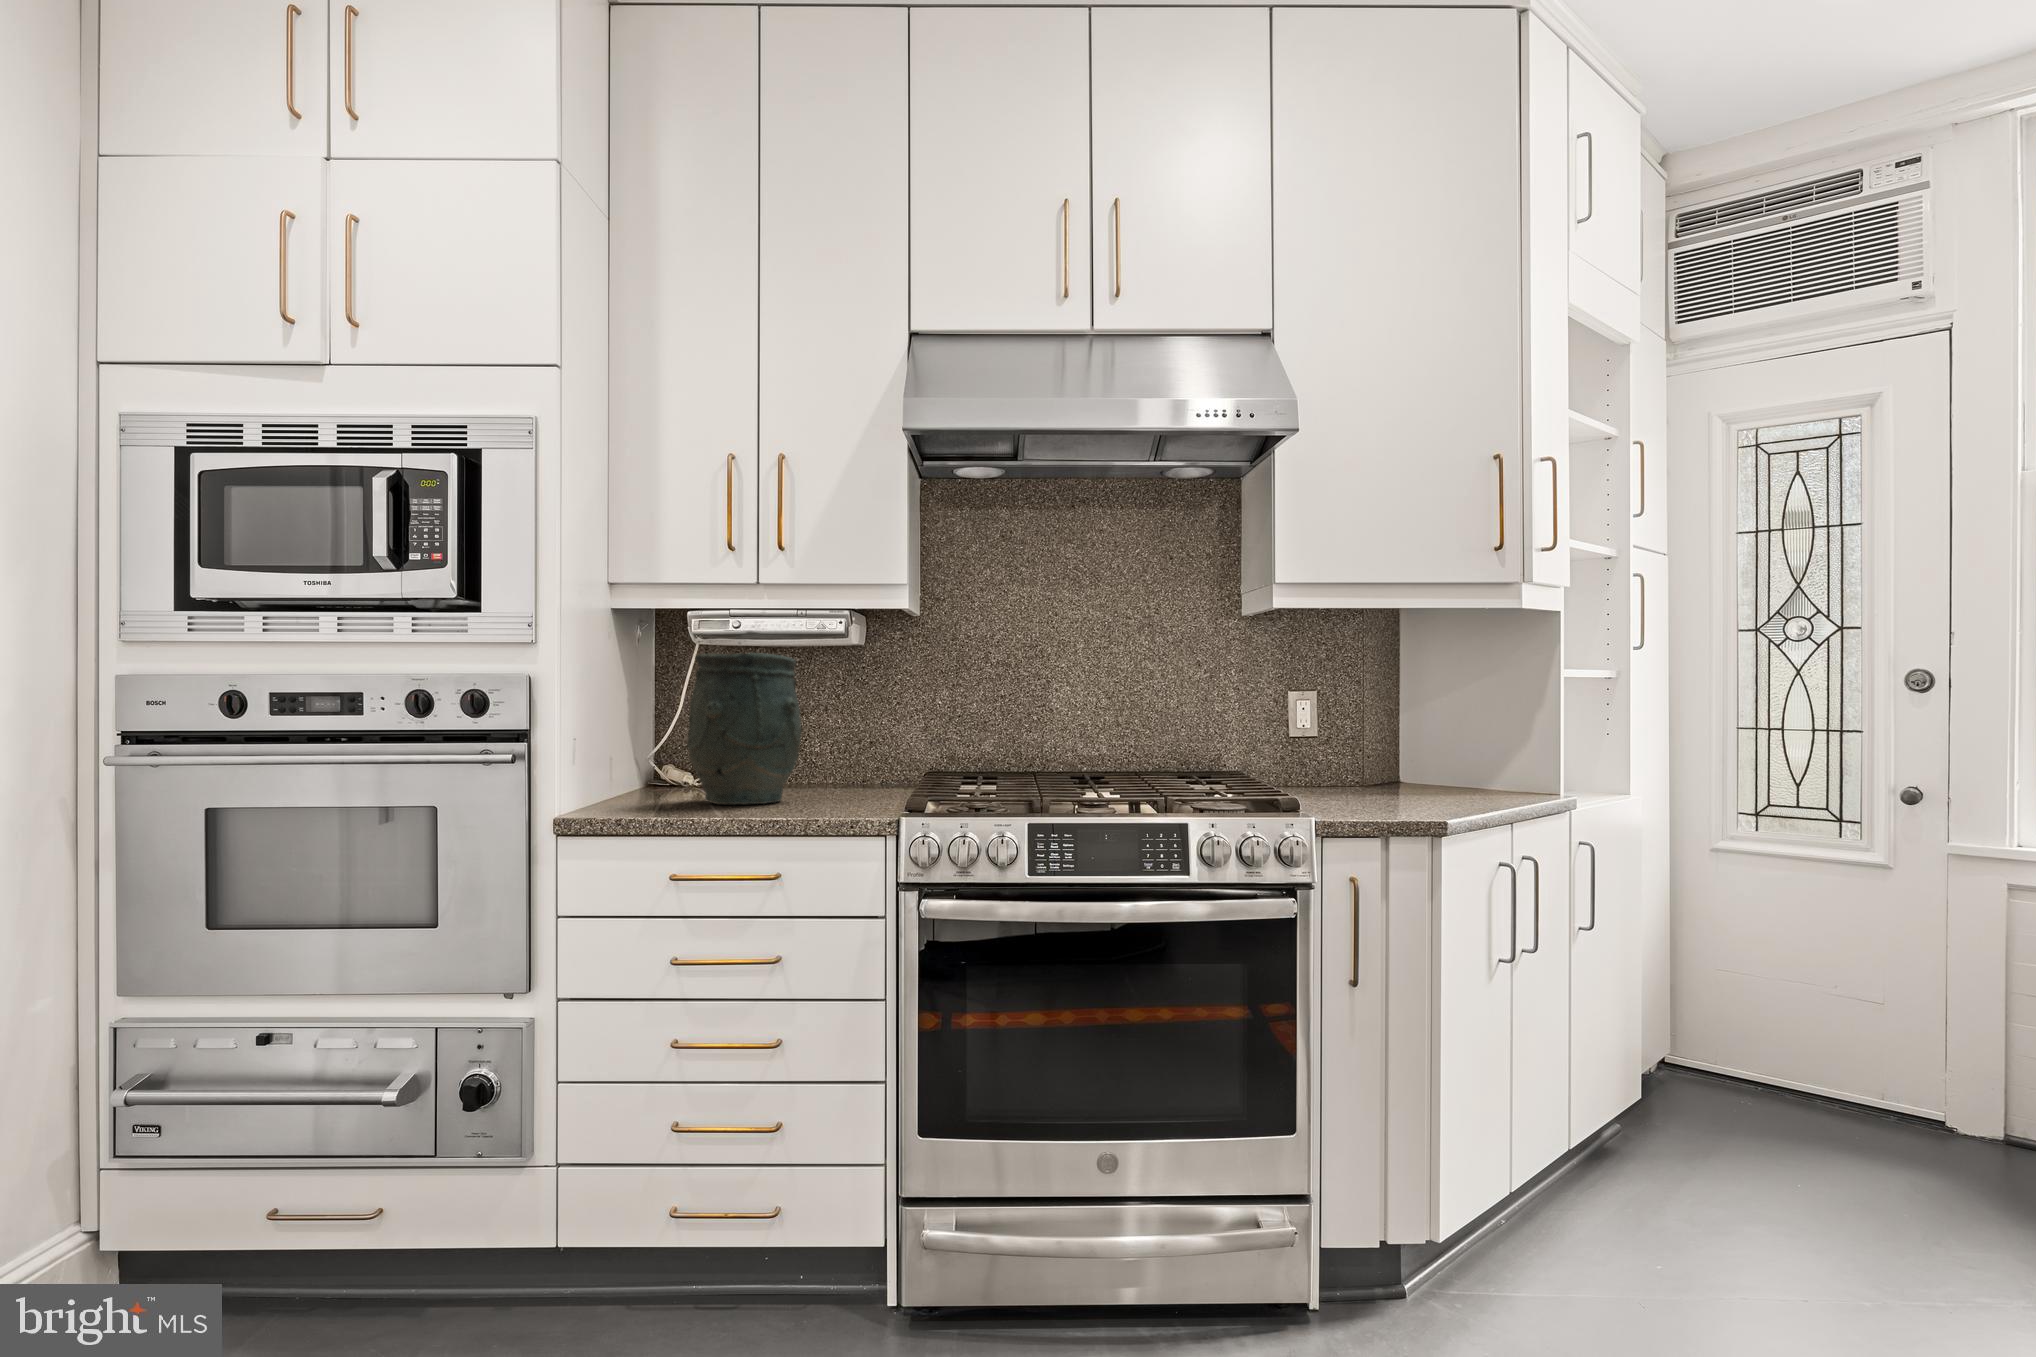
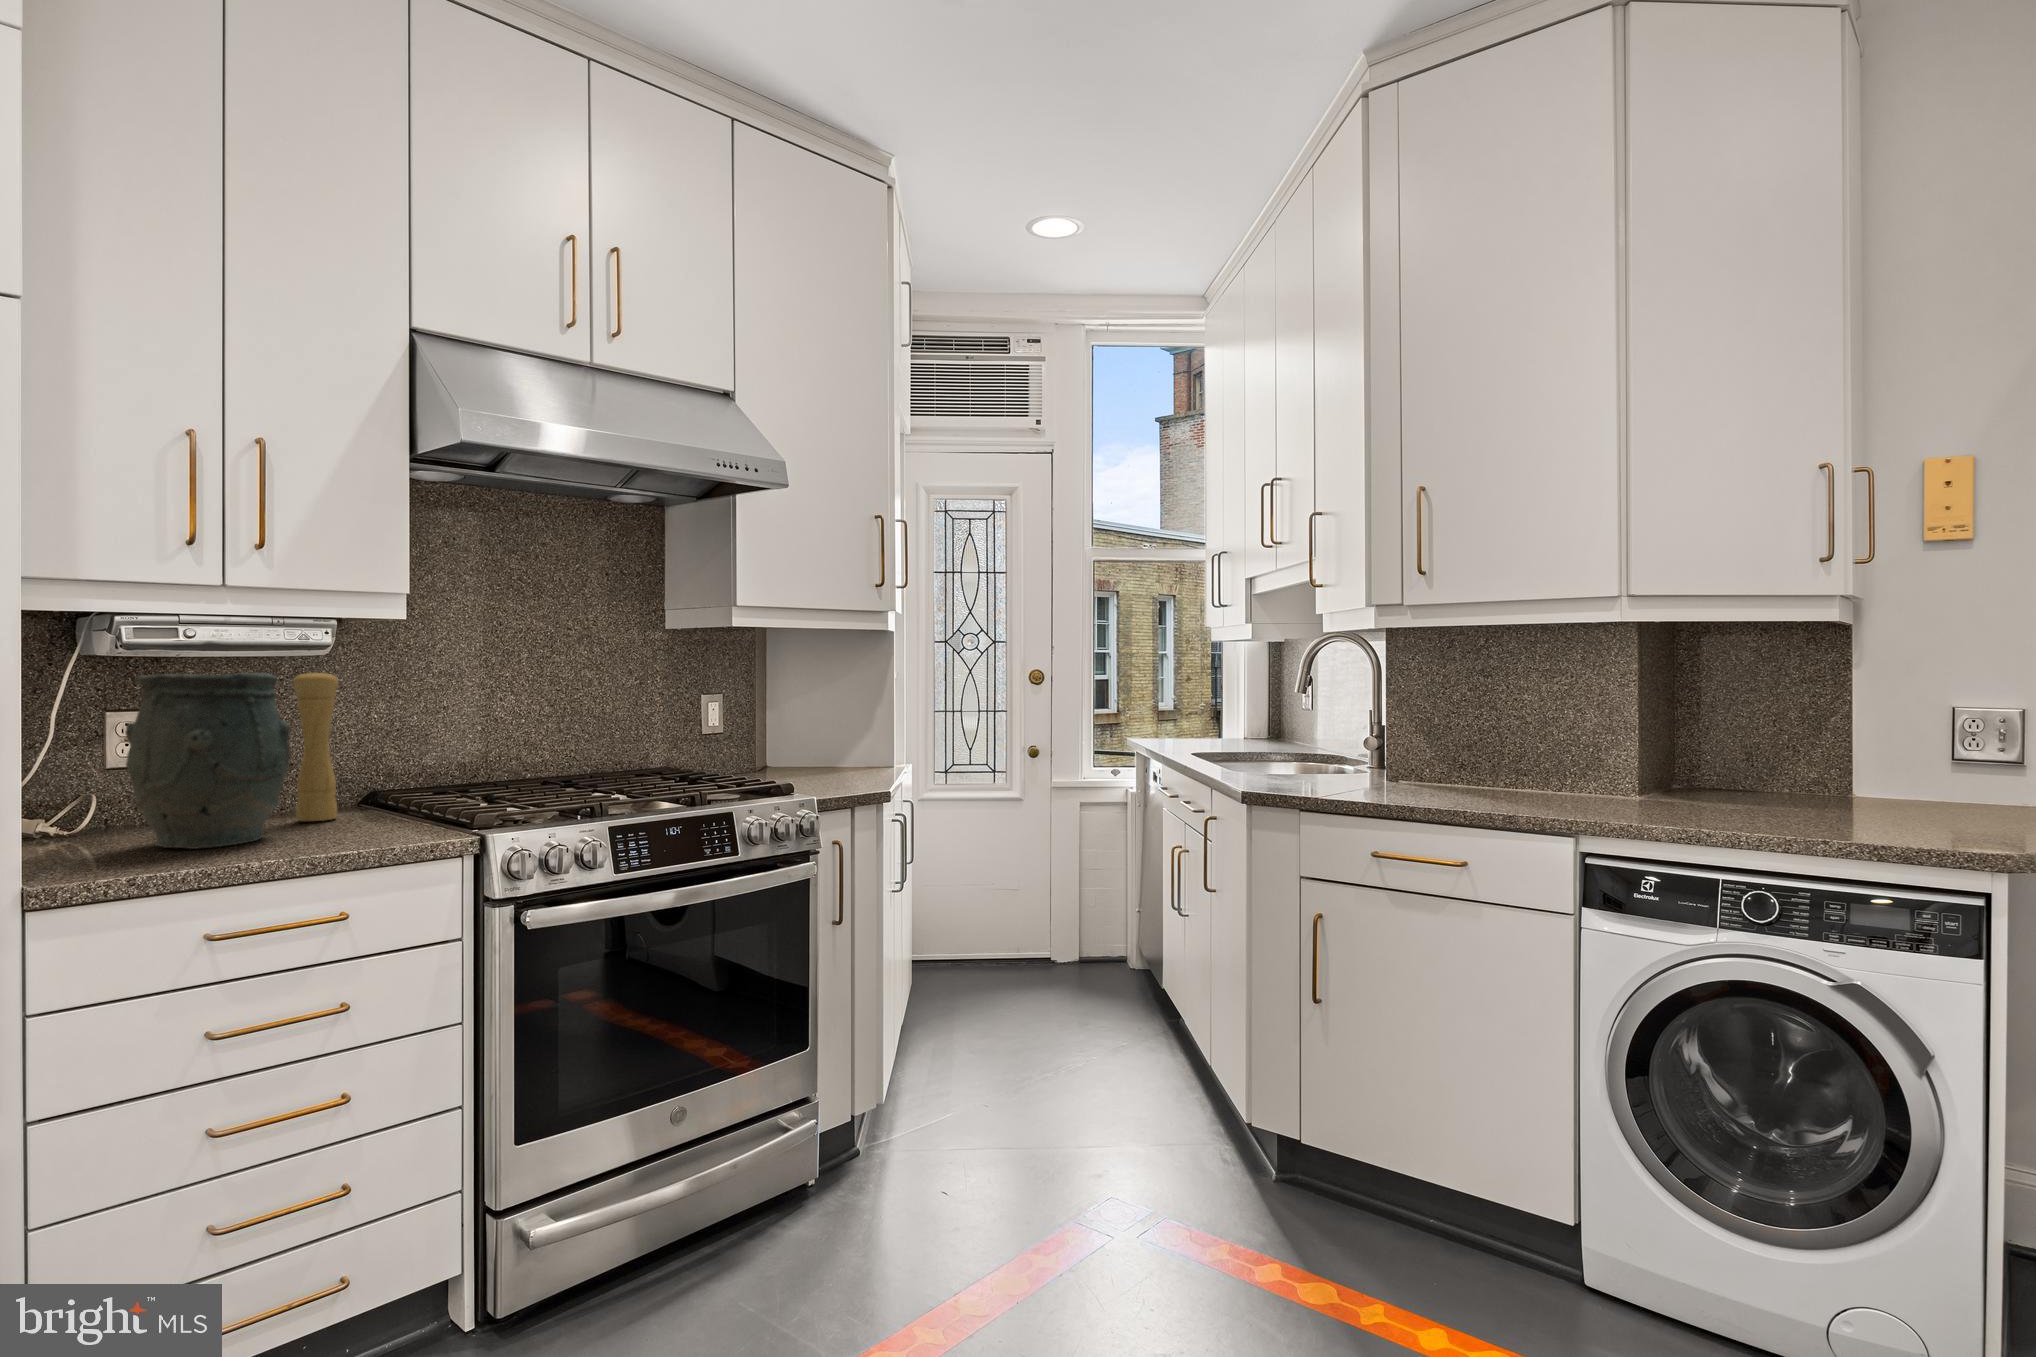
pepper mill: none [838,657,874,795] -> present [293,671,338,822]

